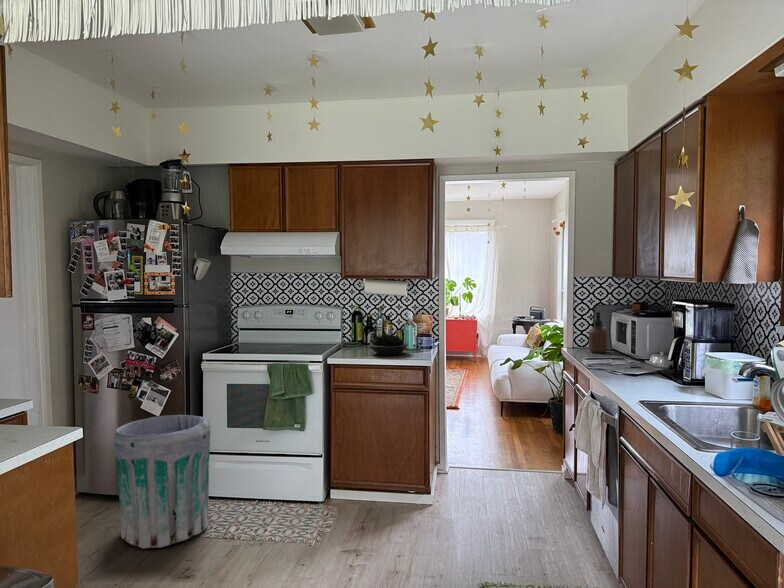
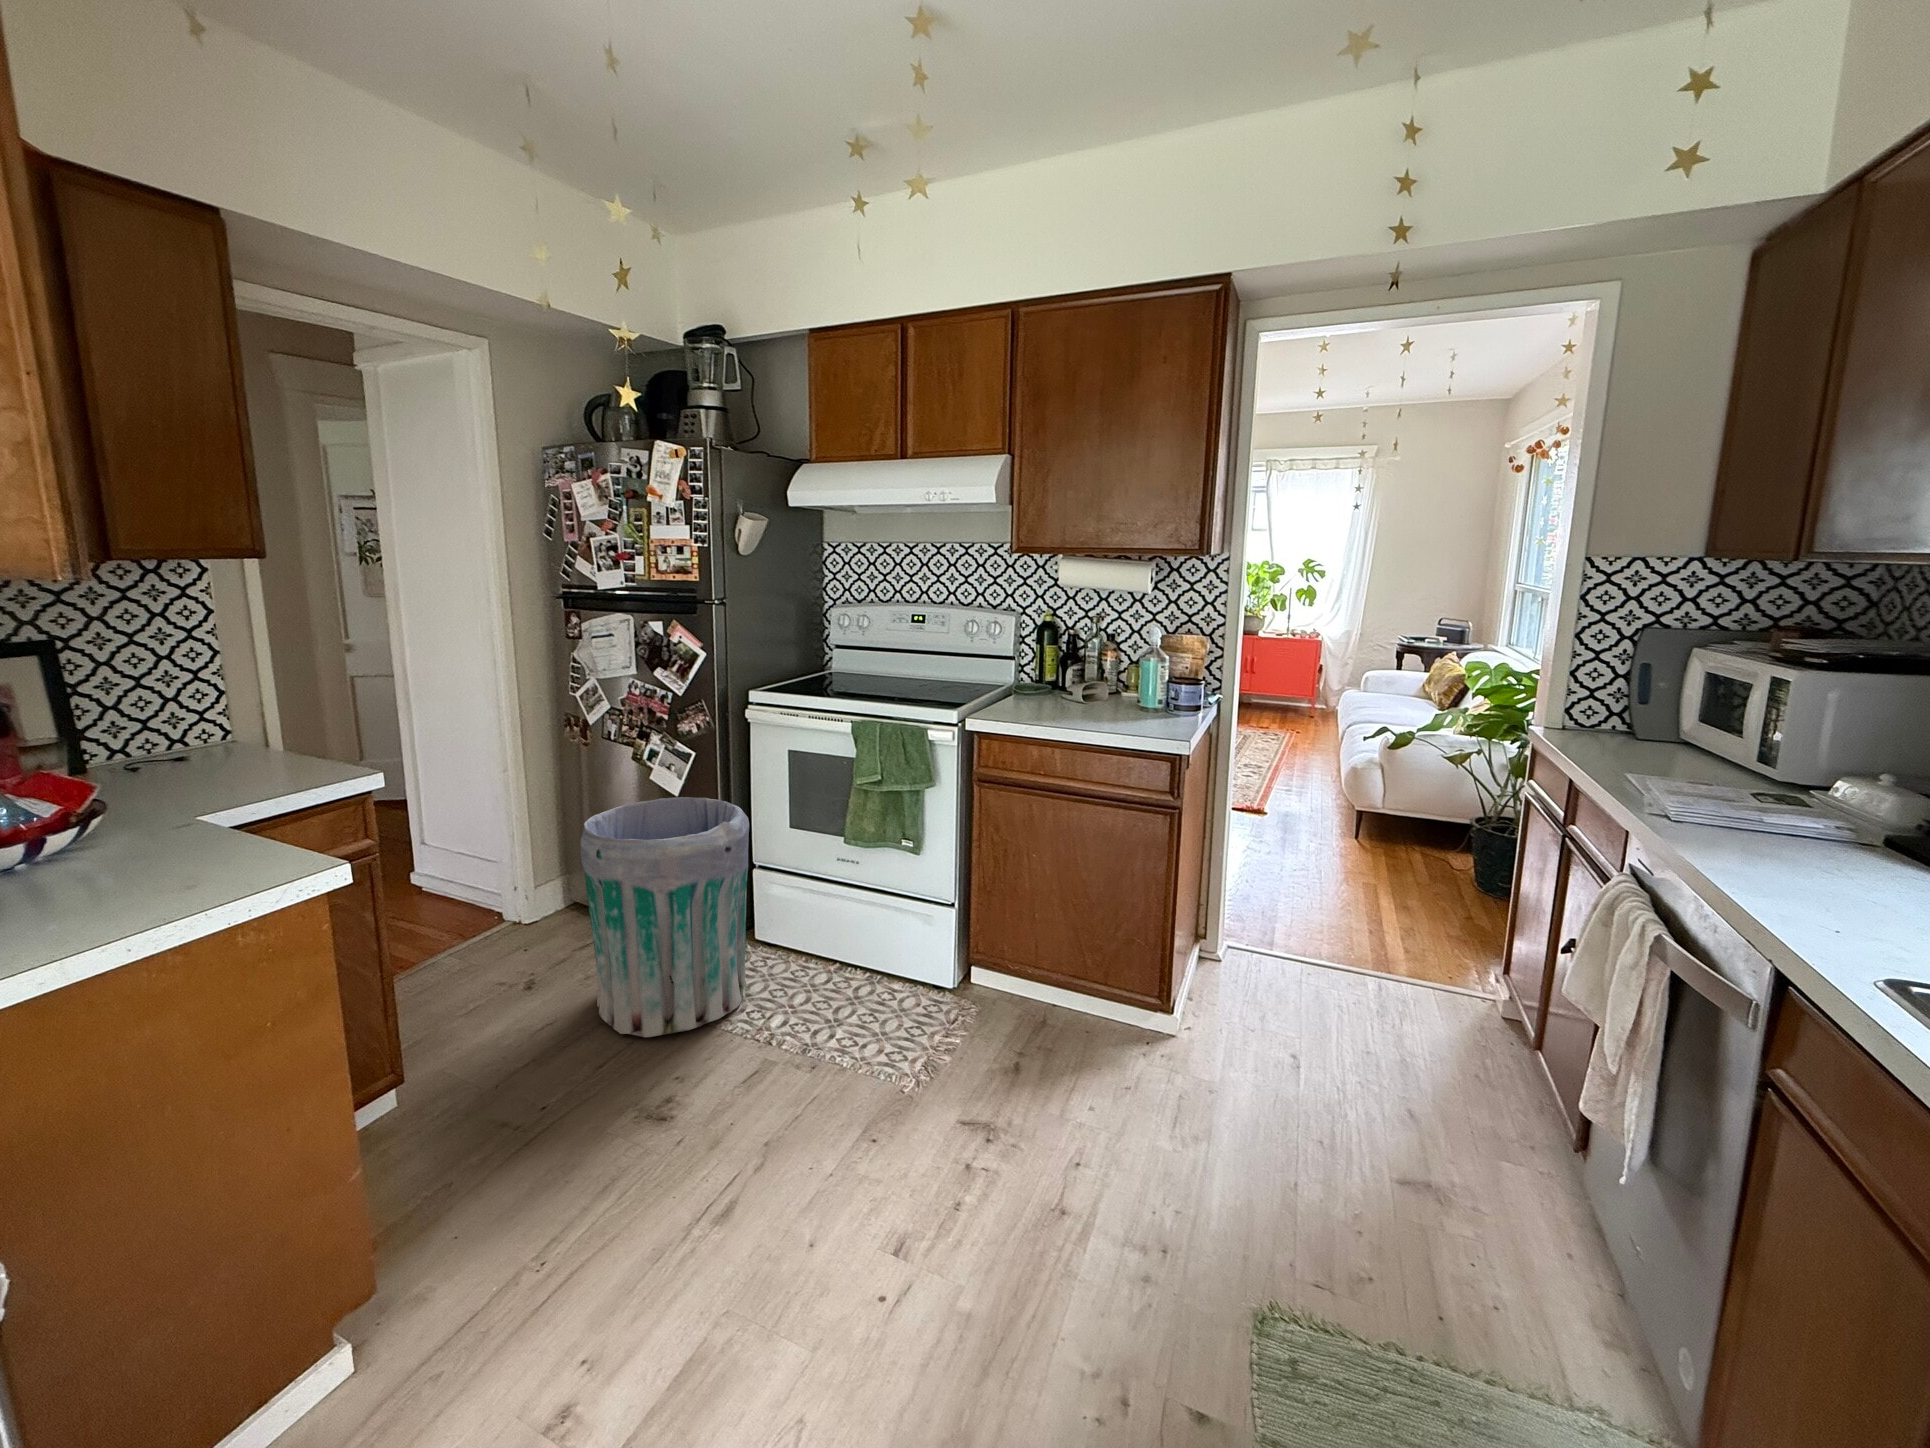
soap dispenser: present [589,312,607,353] -> none [1612,650,1676,753]
succulent plant: present [369,333,408,355] -> none [1060,670,1144,719]

